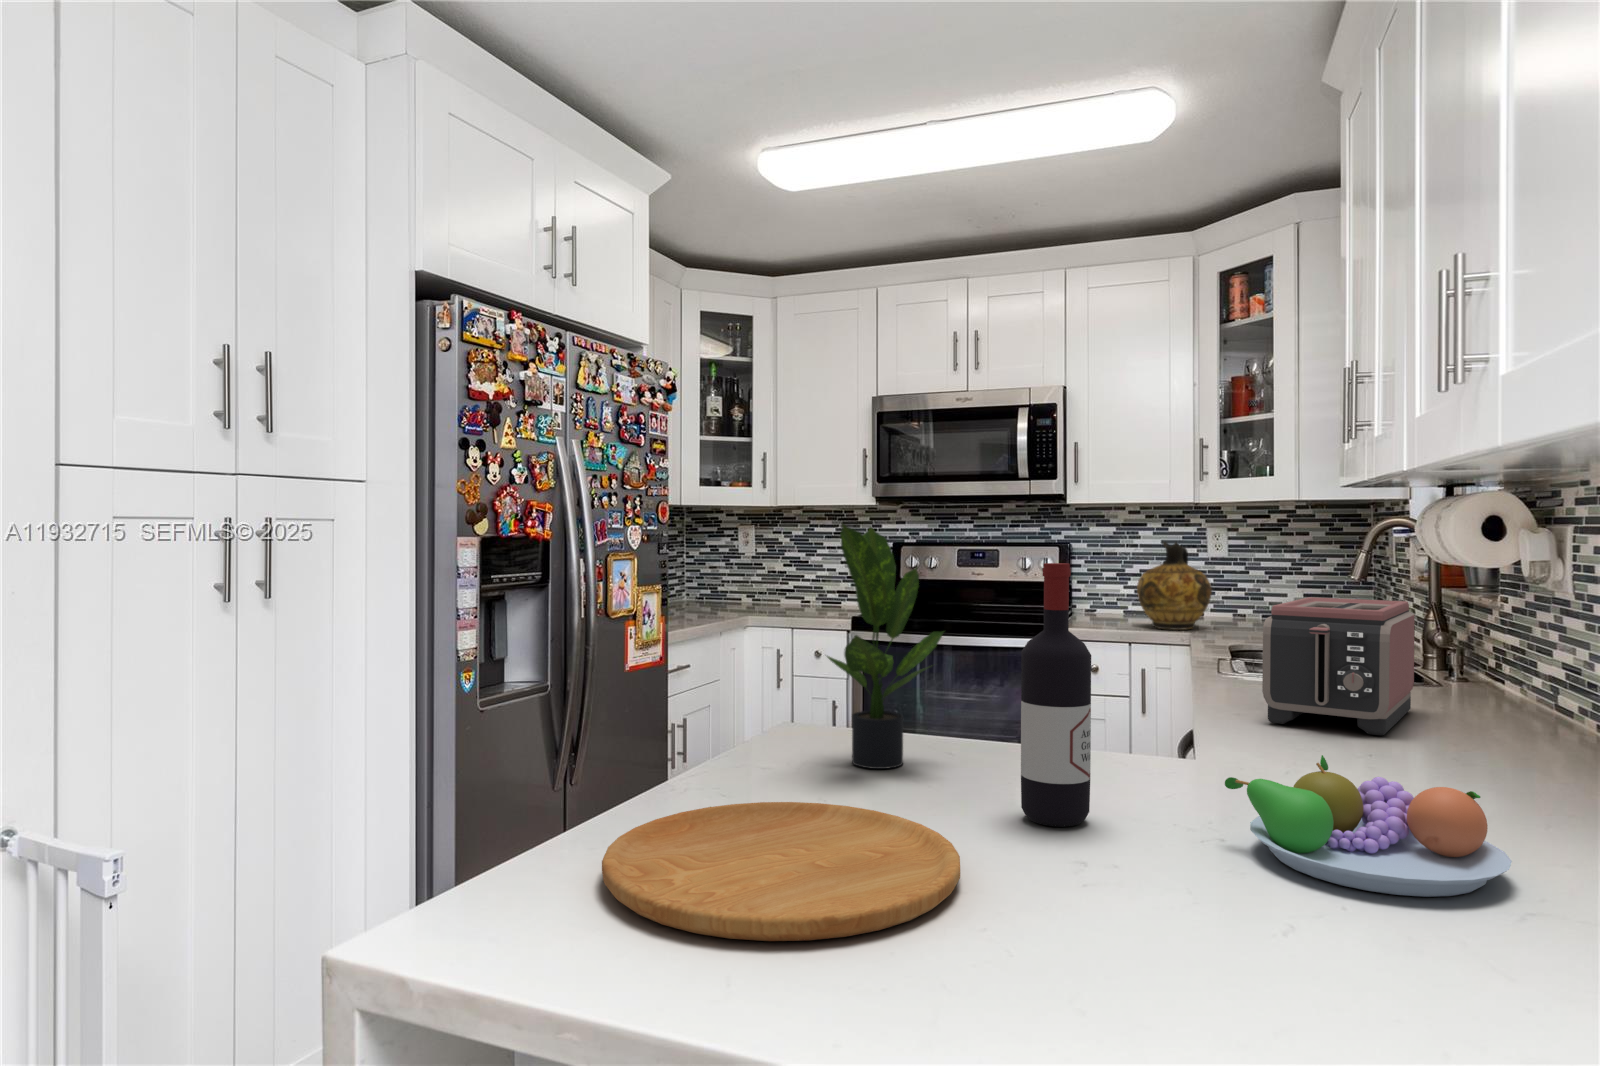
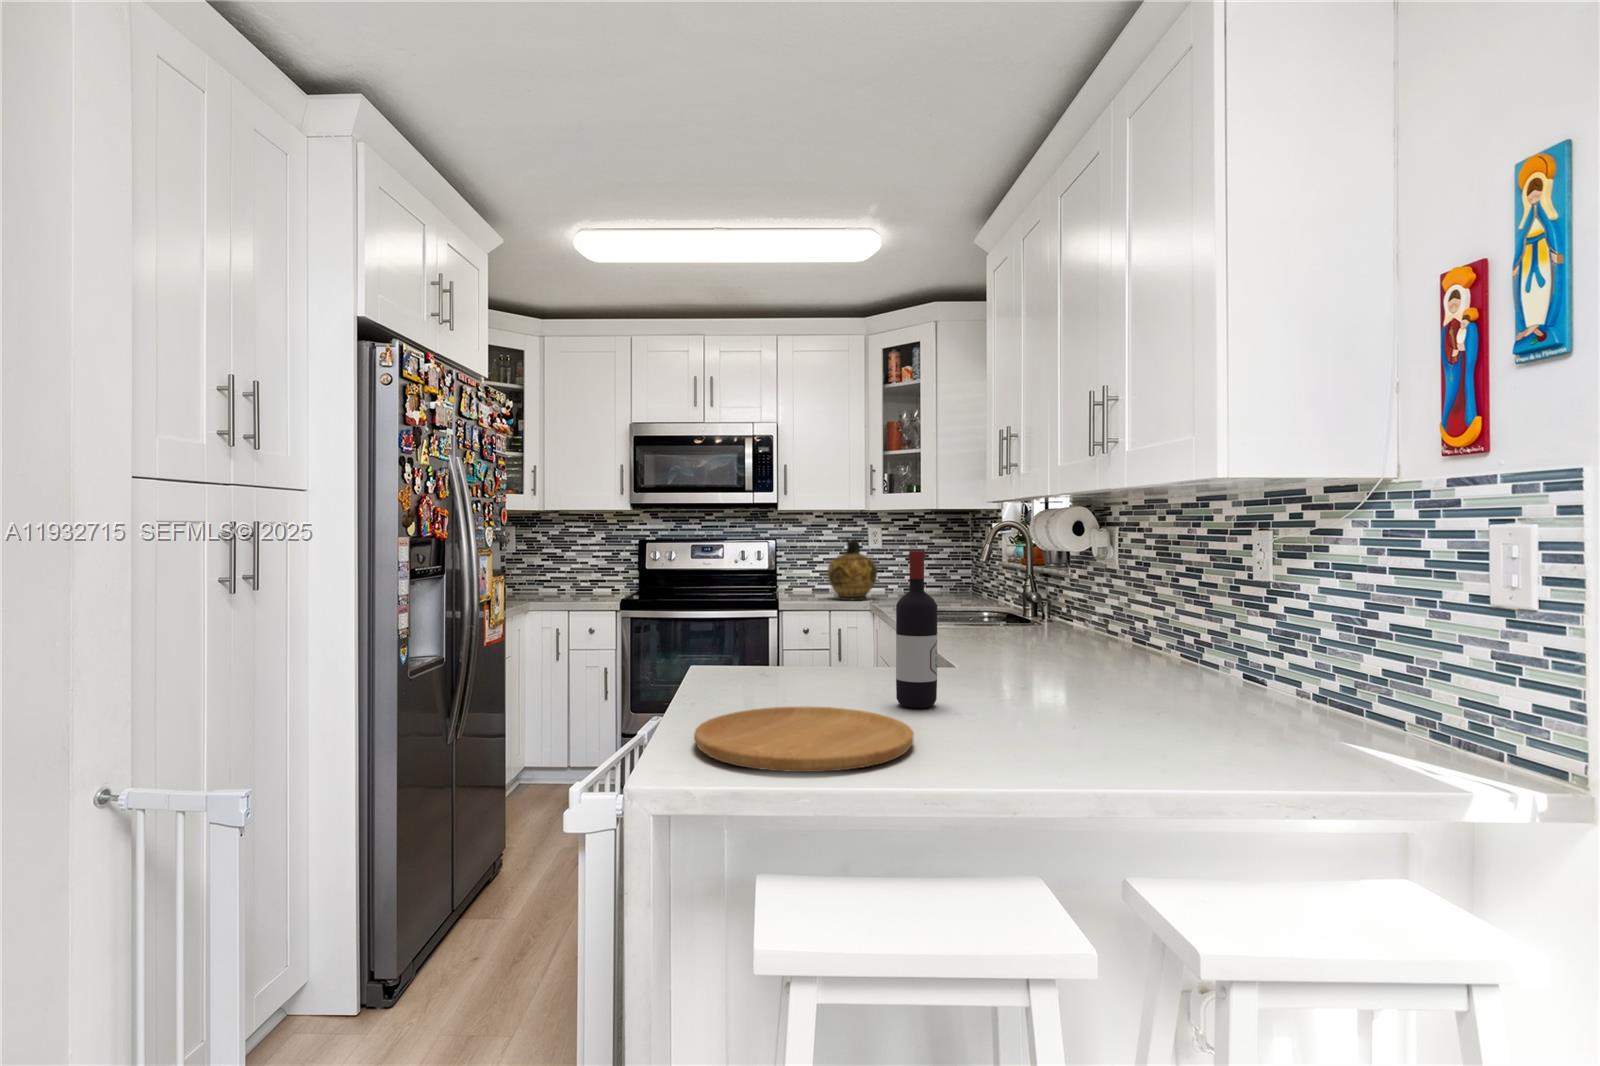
potted plant: present [827,524,943,769] -> none [735,526,822,691]
toaster: present [1262,597,1414,735] -> none [968,572,1040,652]
fruit bowl: present [1225,755,1512,897] -> none [1012,654,1153,718]

